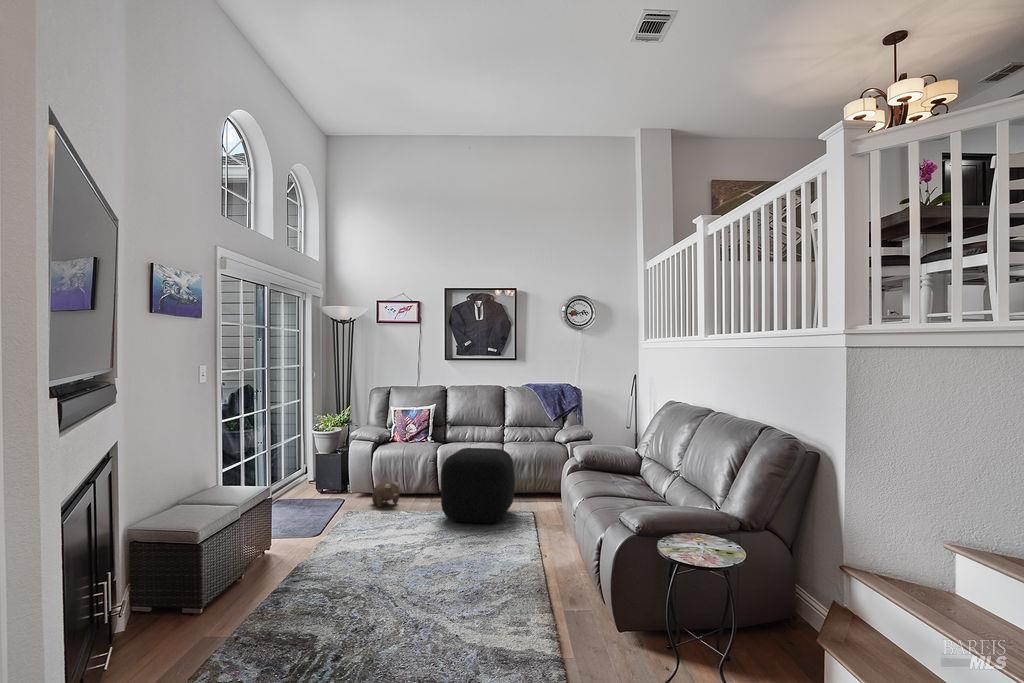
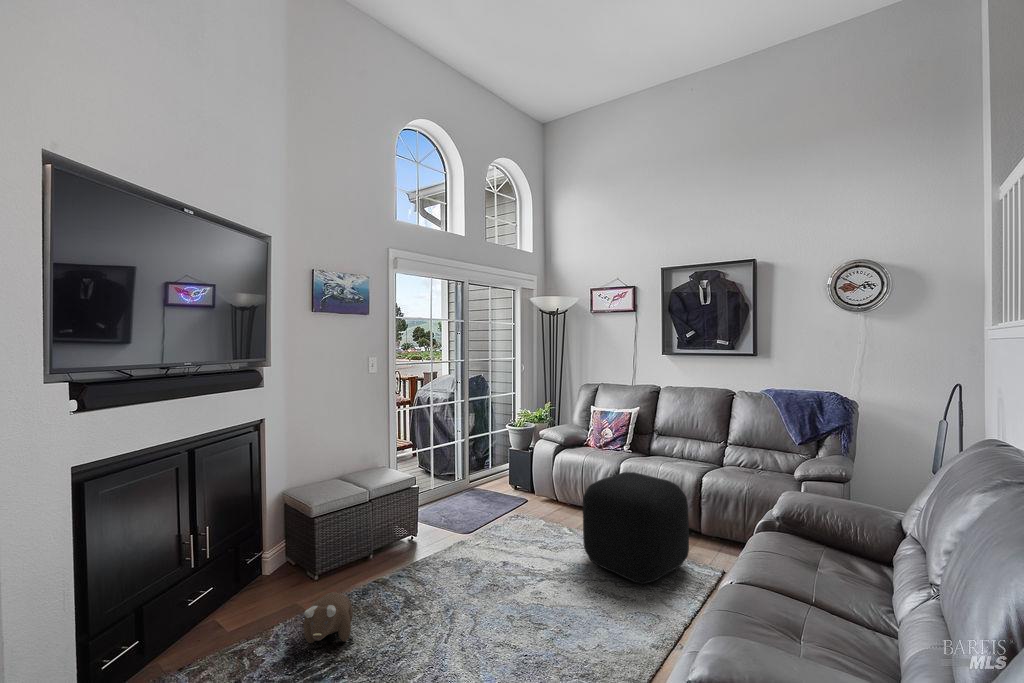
plush toy: present [372,482,400,507] -> present [303,592,353,643]

